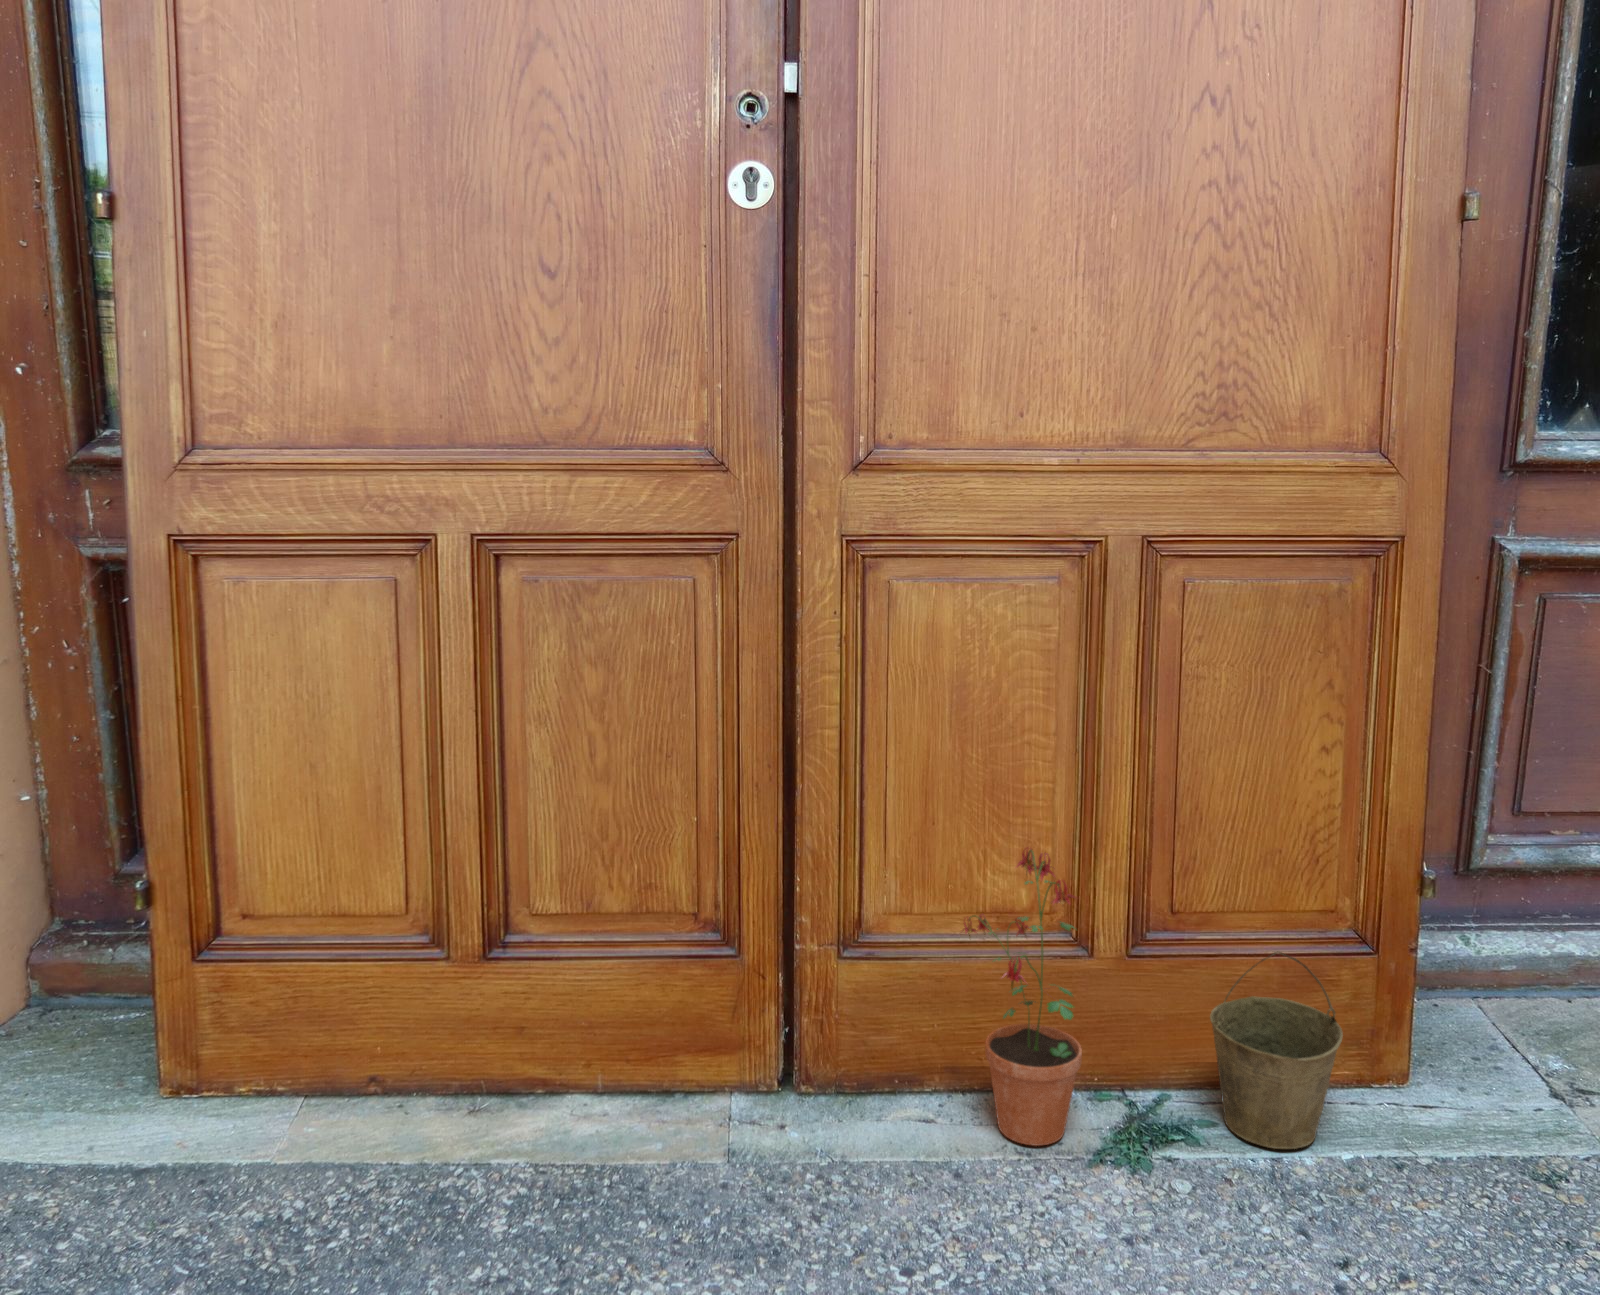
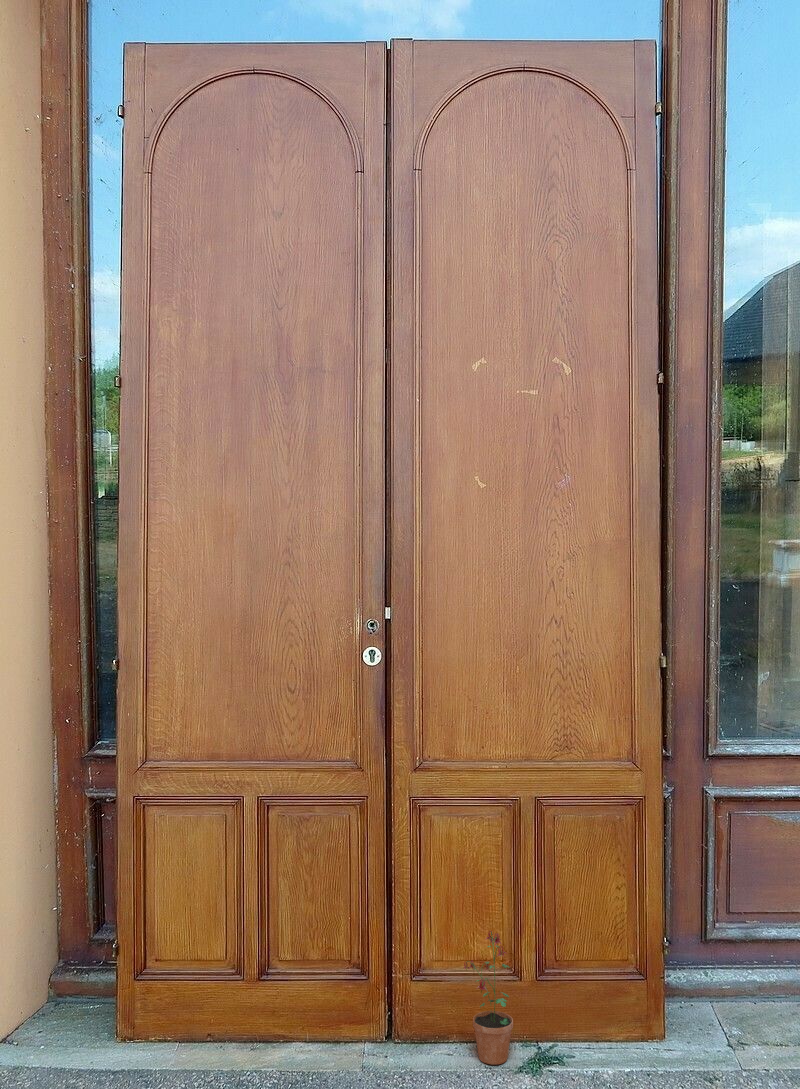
bucket: present [1210,951,1343,1149] -> none [569,977,623,1066]

